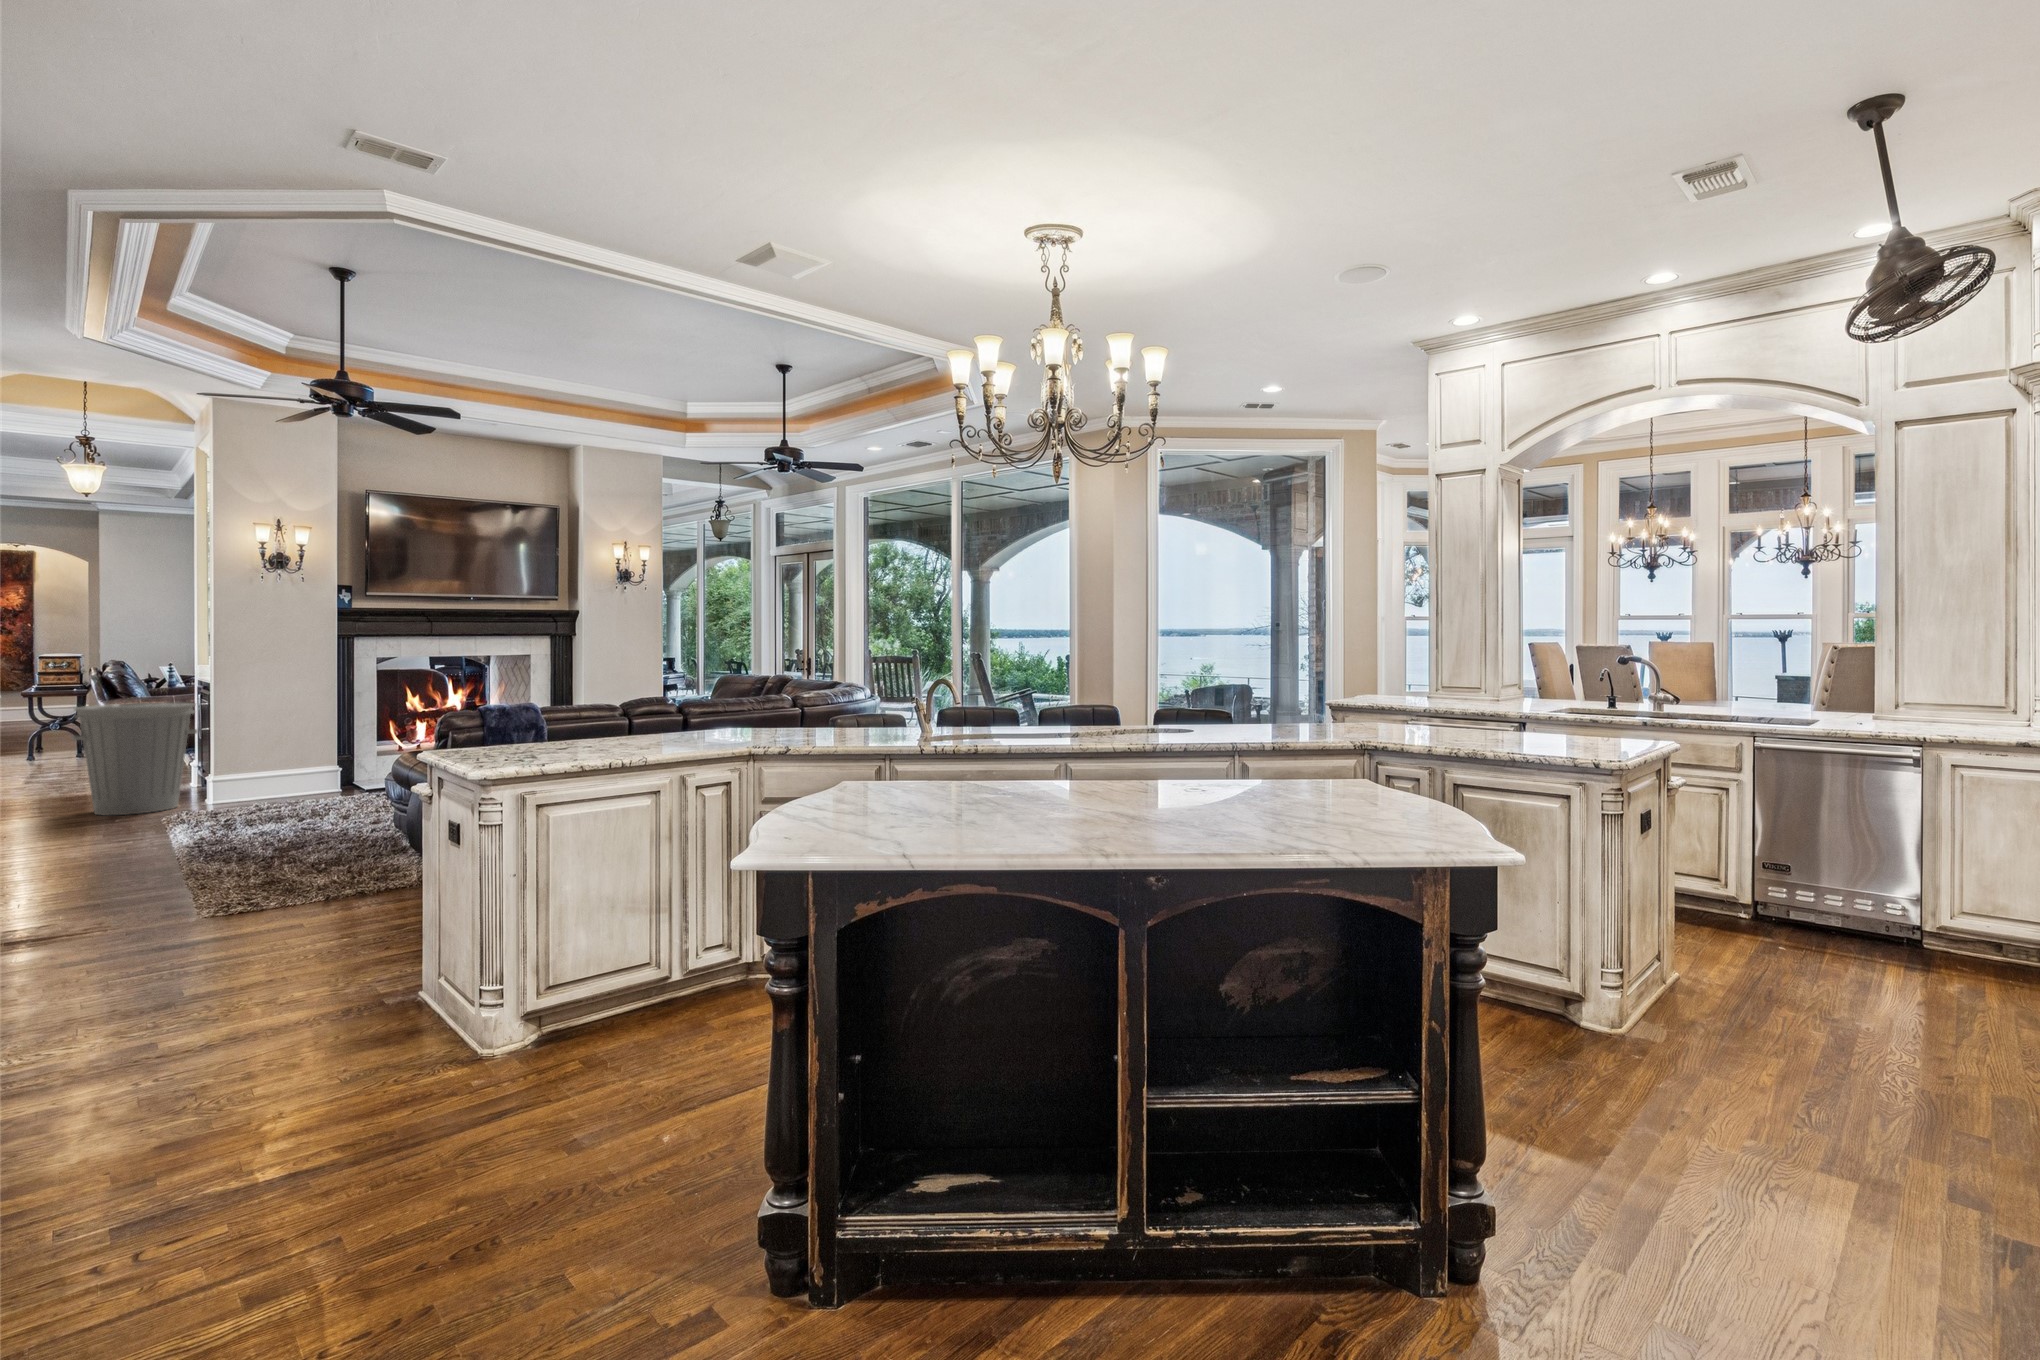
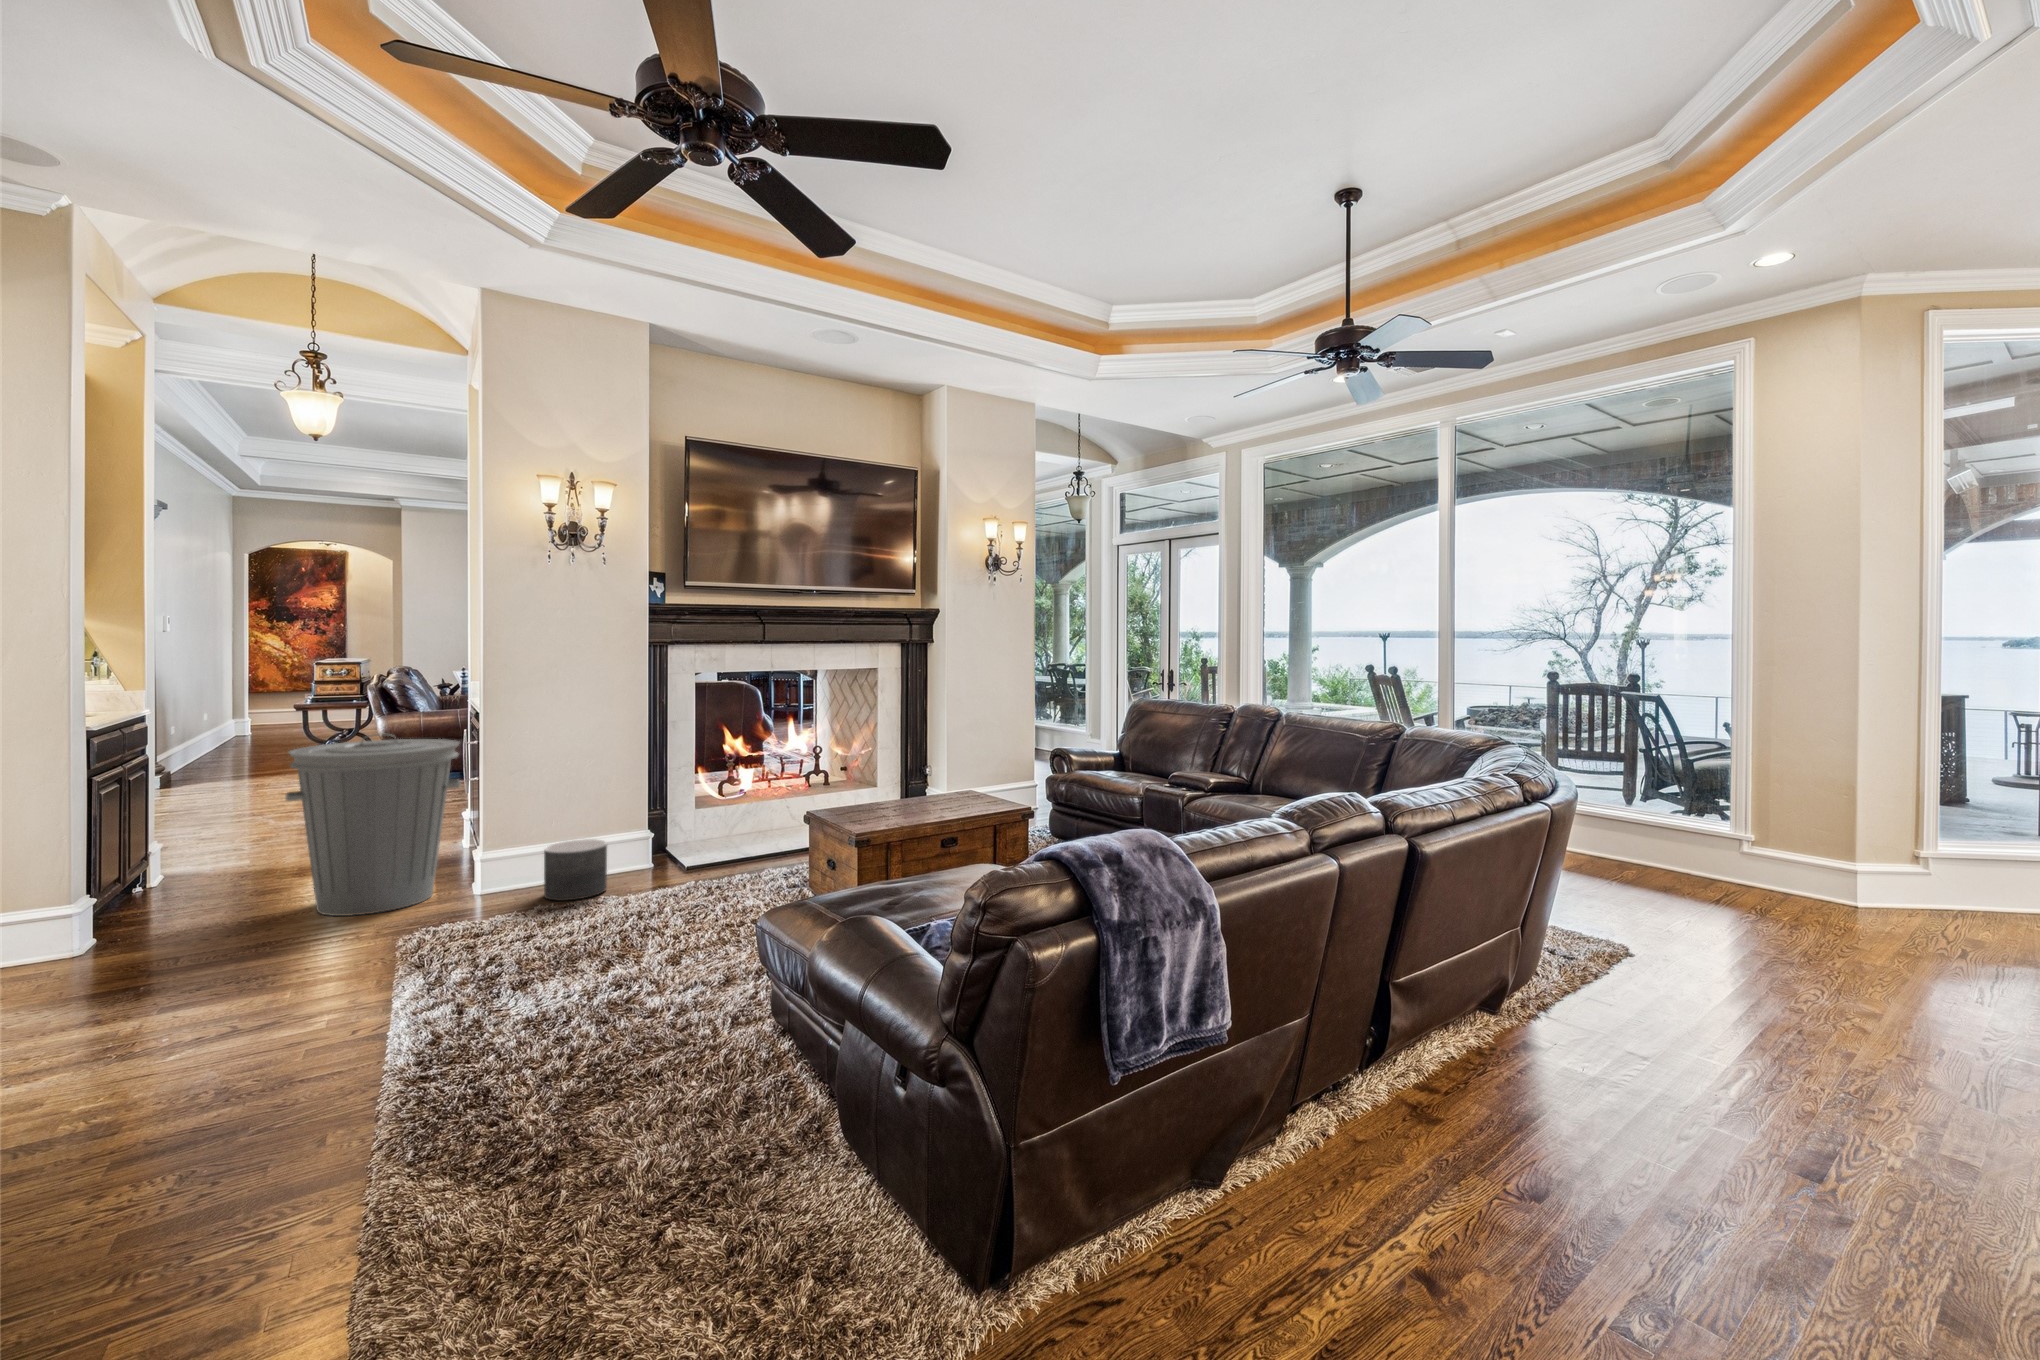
planter: none [261,769,308,806] -> present [544,839,607,901]

